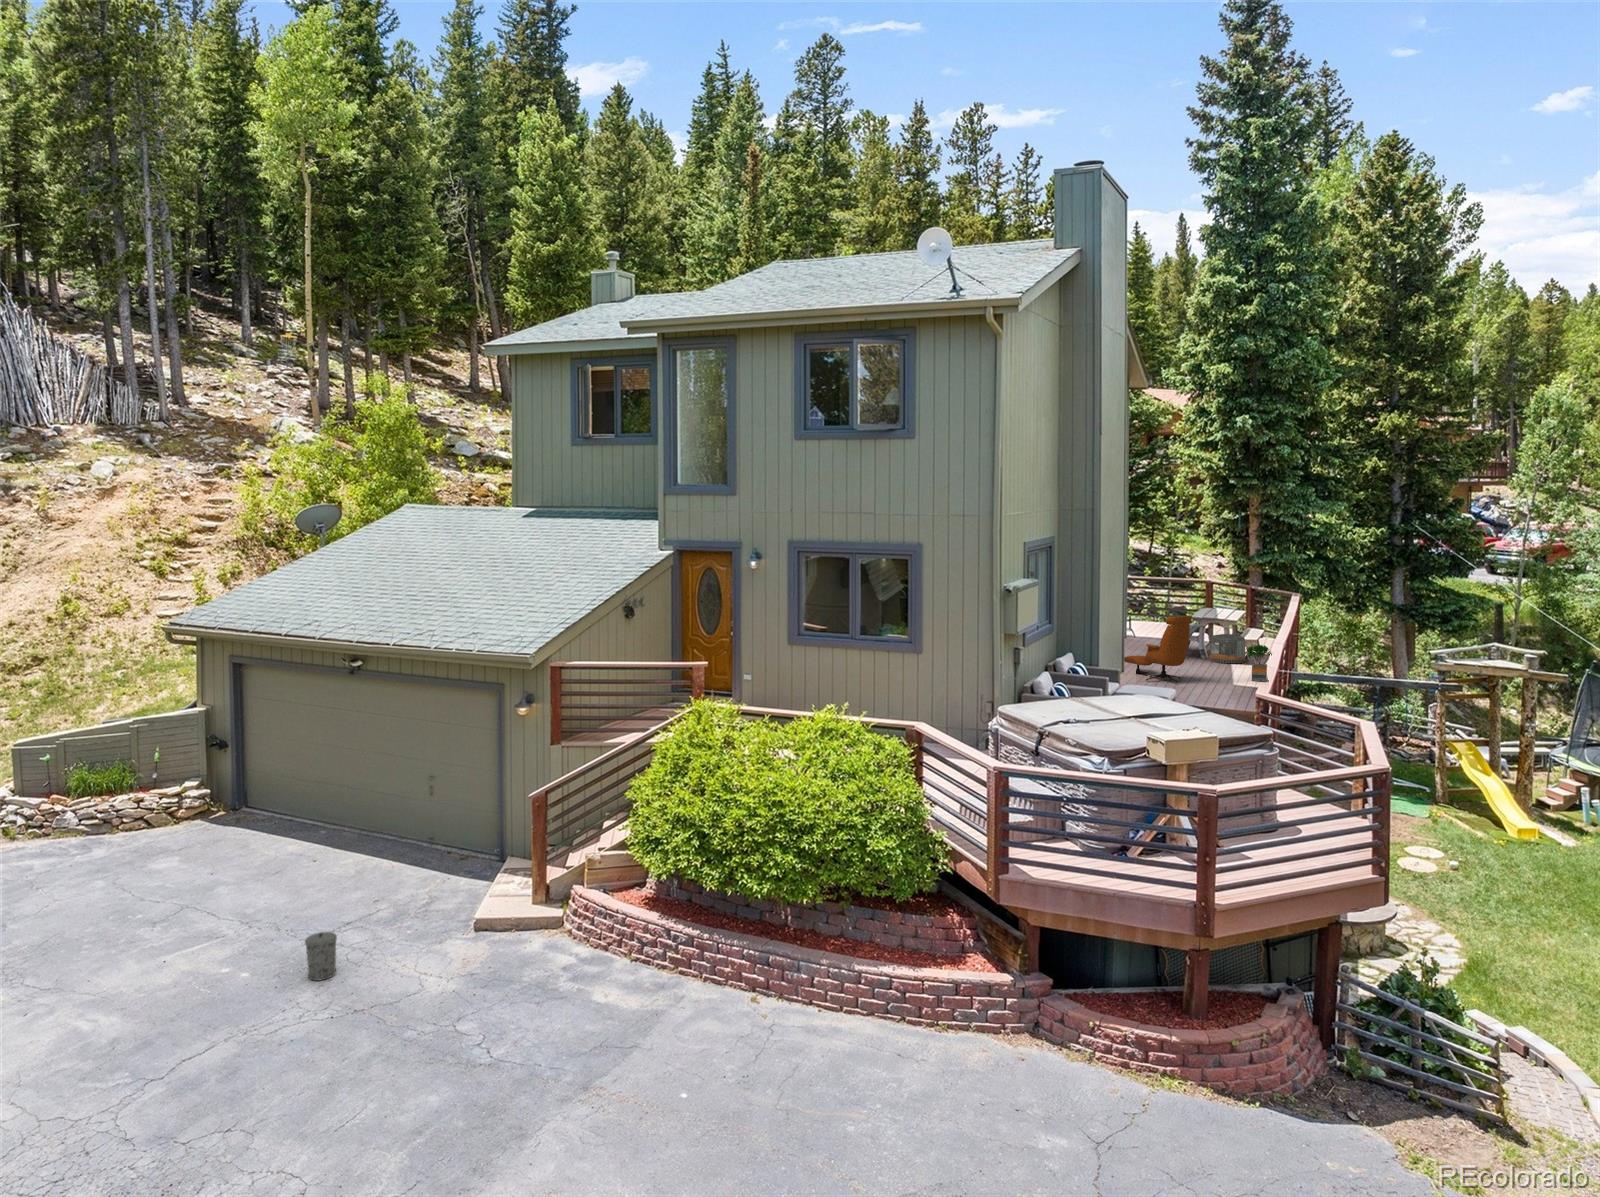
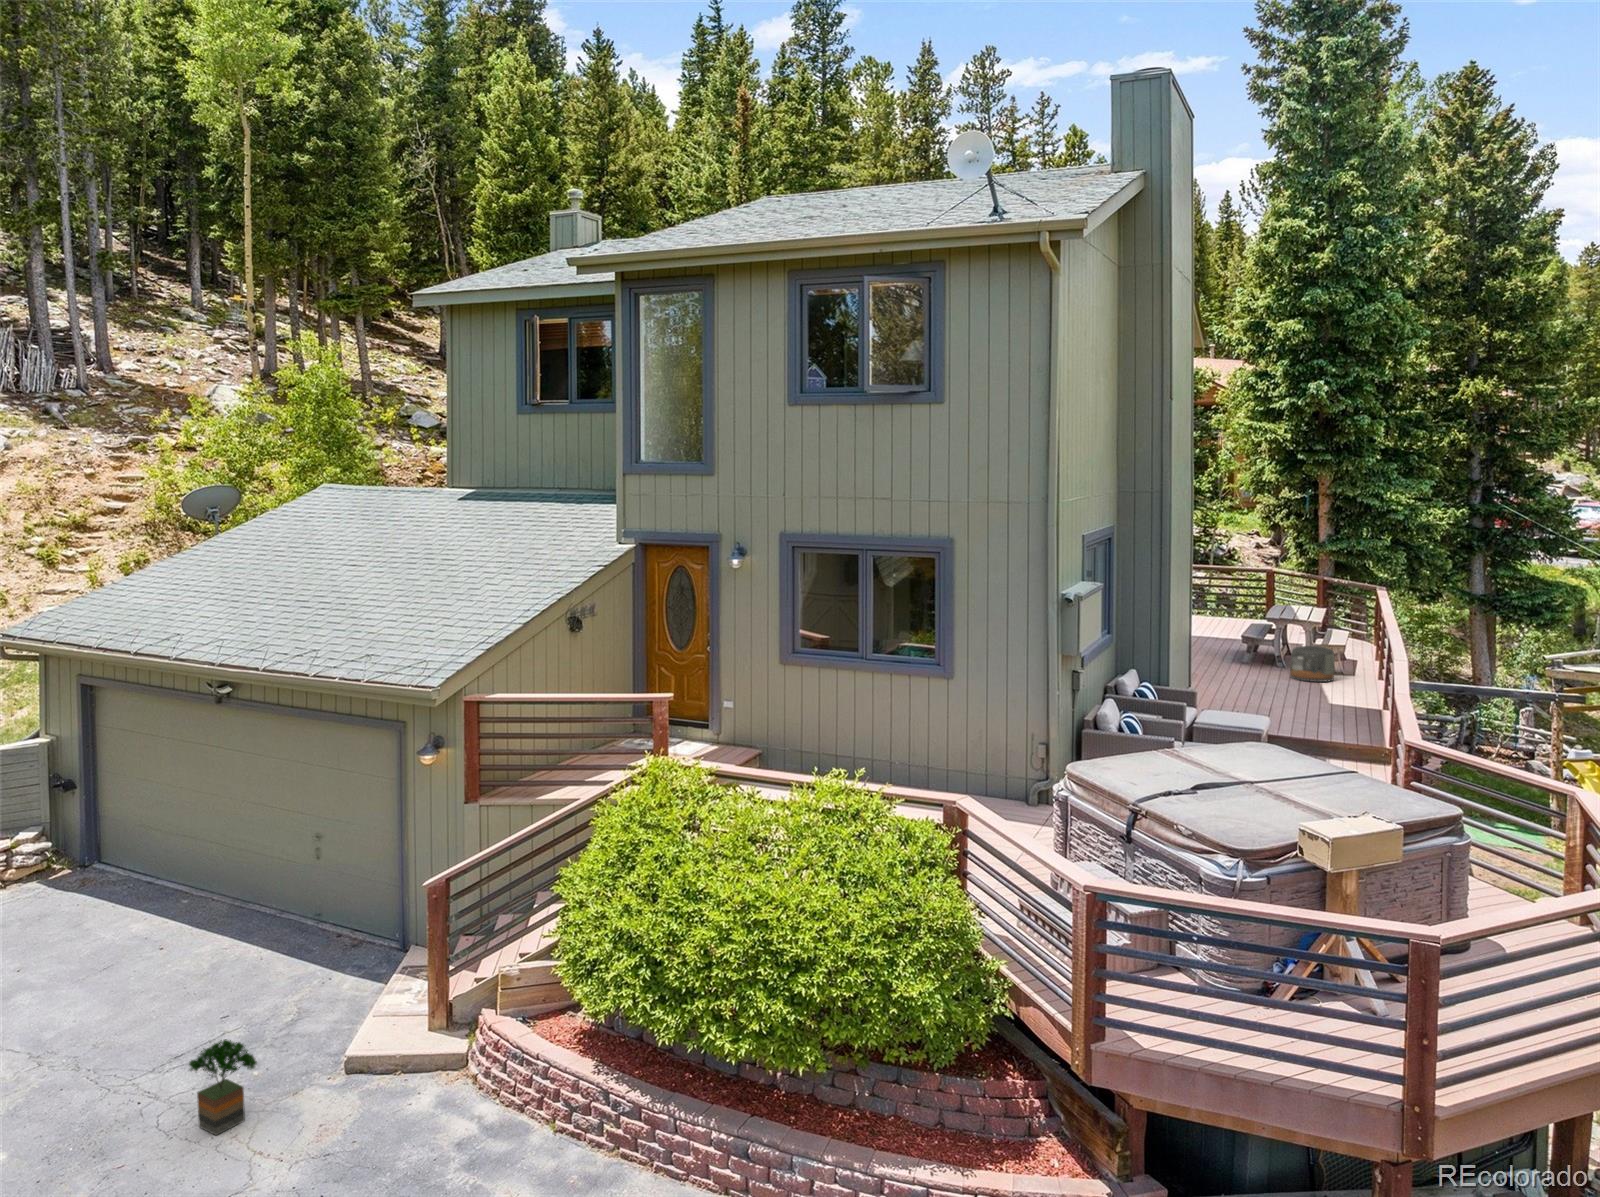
lounge chair: present [1124,616,1192,682] -> none [1191,628,1280,710]
potted tree: present [1247,645,1272,682] -> present [189,1039,257,1135]
trash can: present [305,932,337,981] -> none [92,1091,141,1165]

